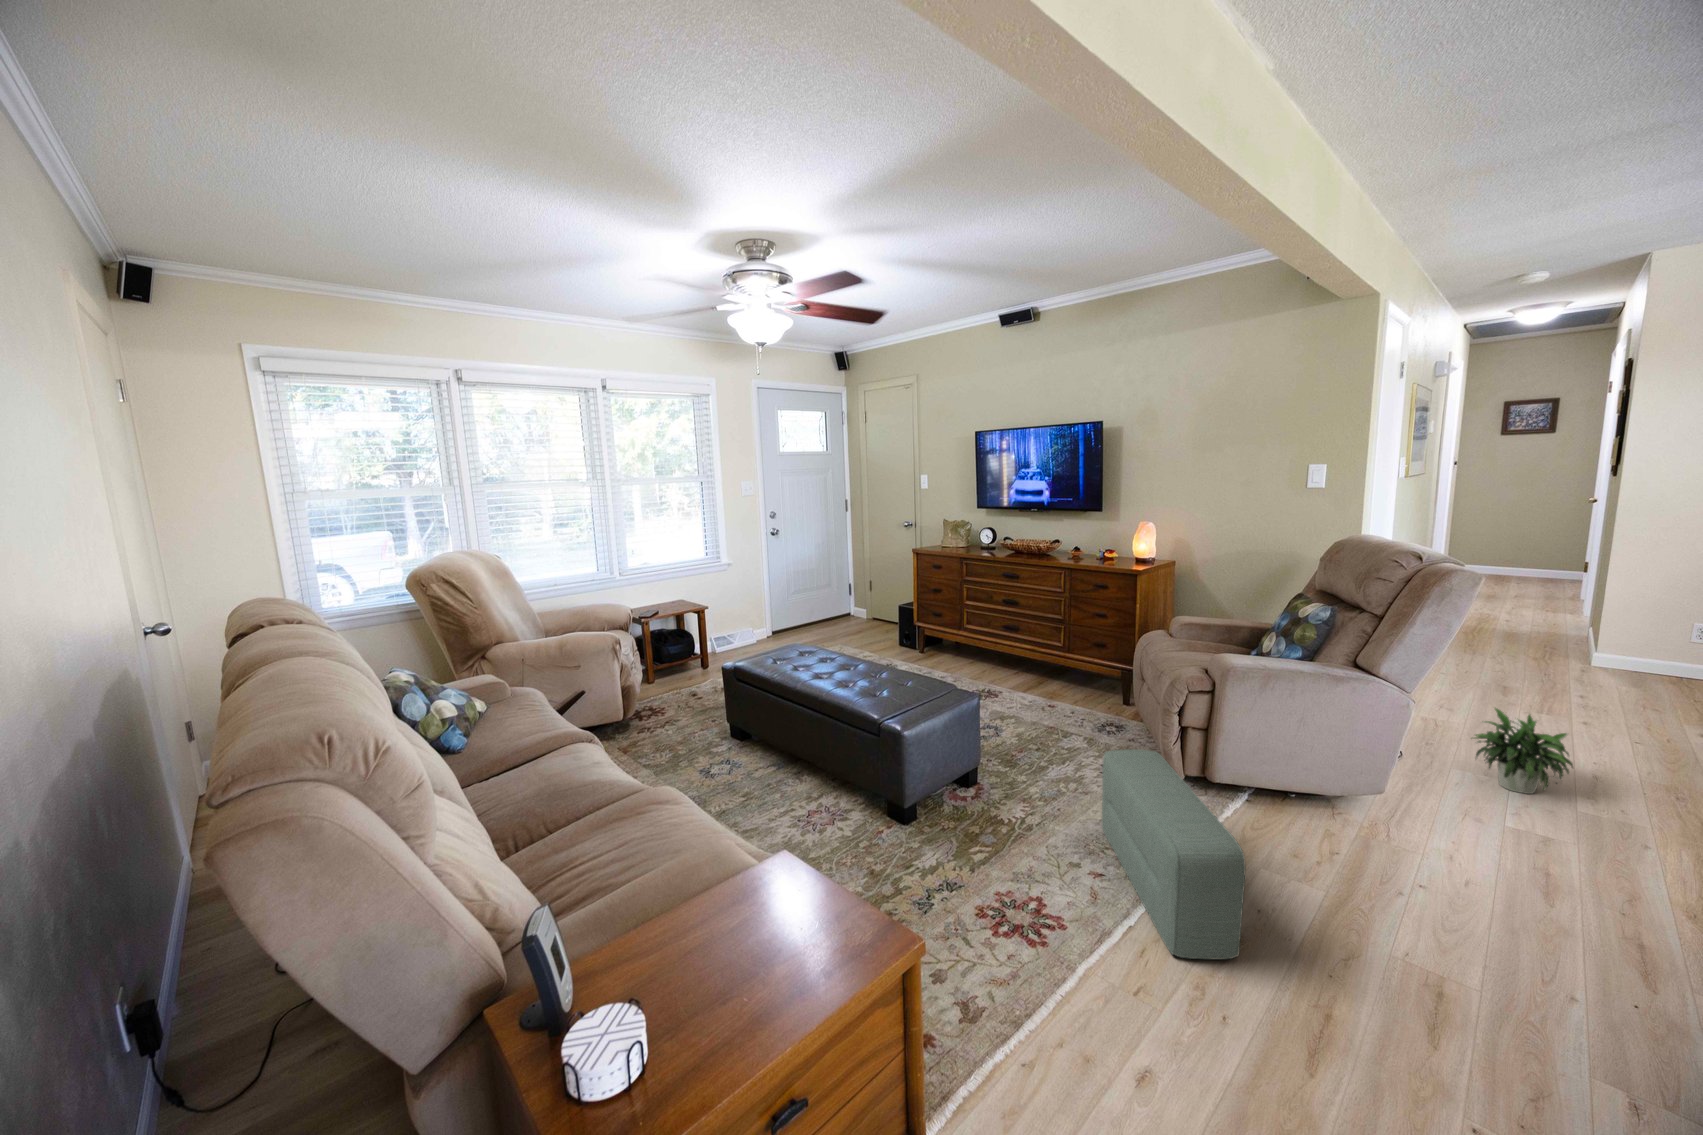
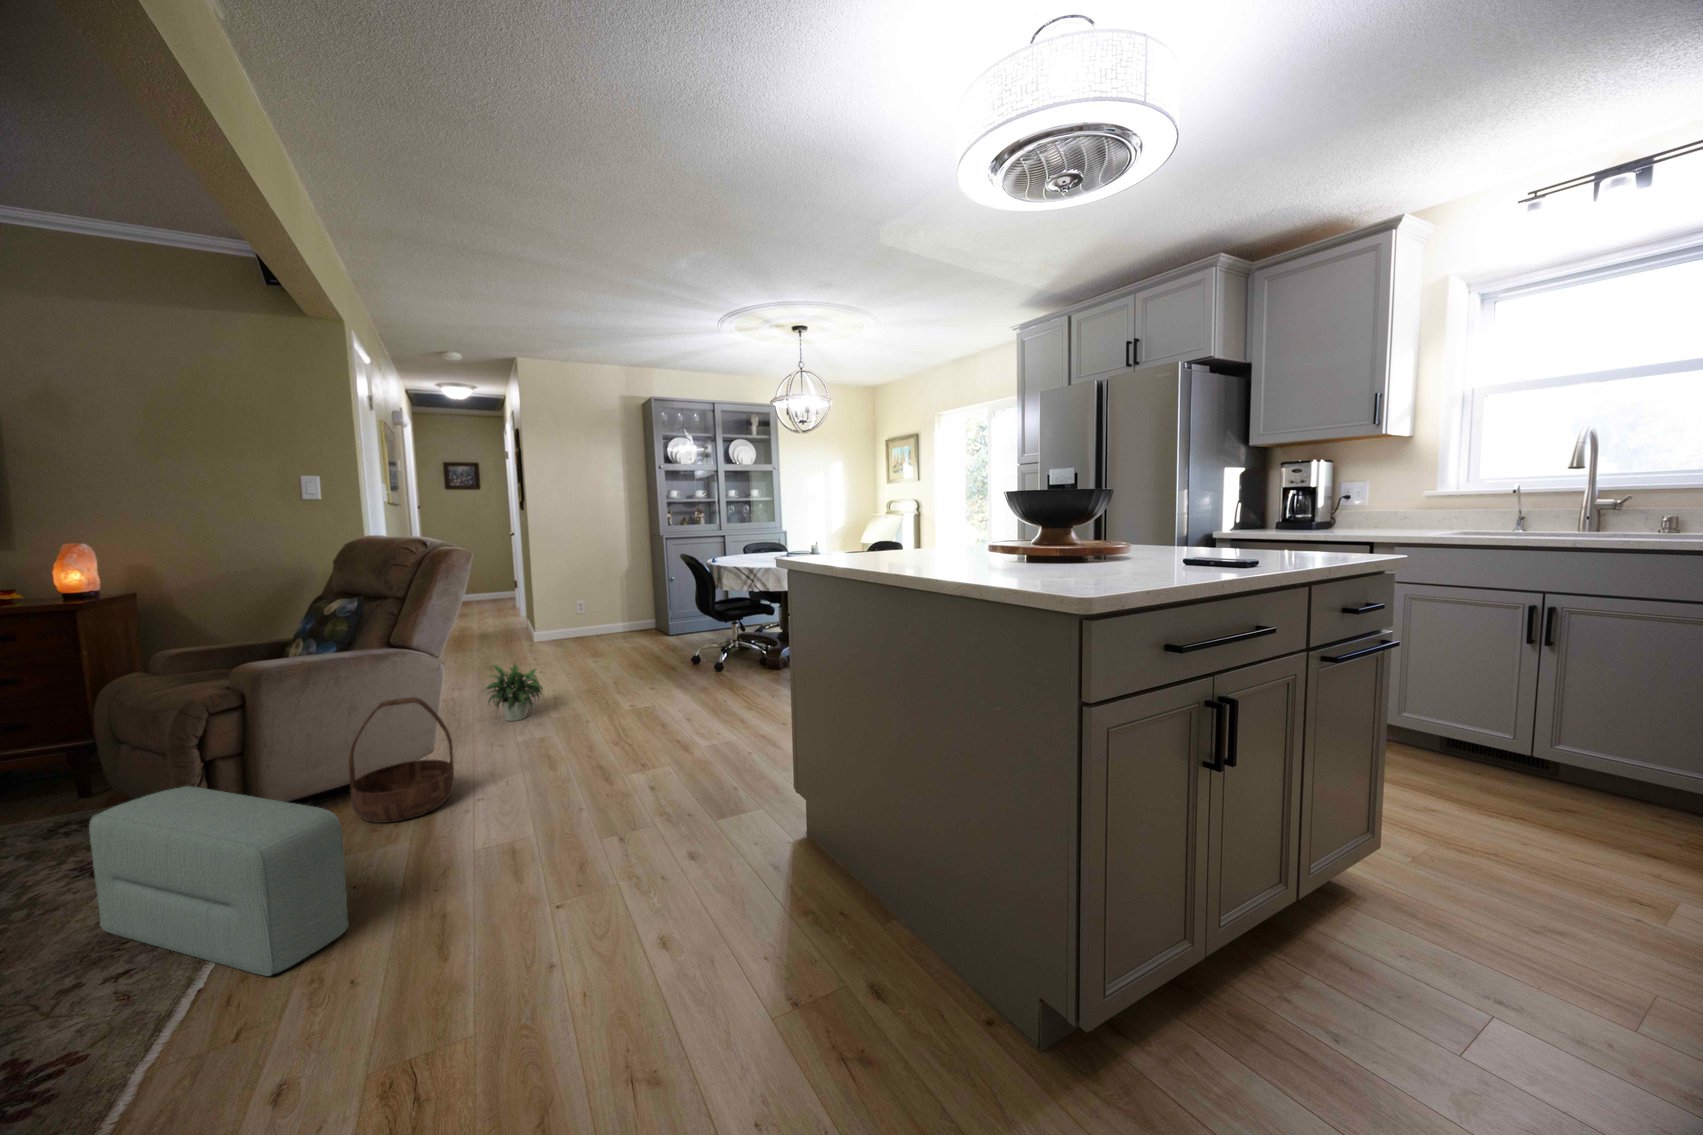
basket: none [1282,731,1400,869] -> present [349,697,454,823]

